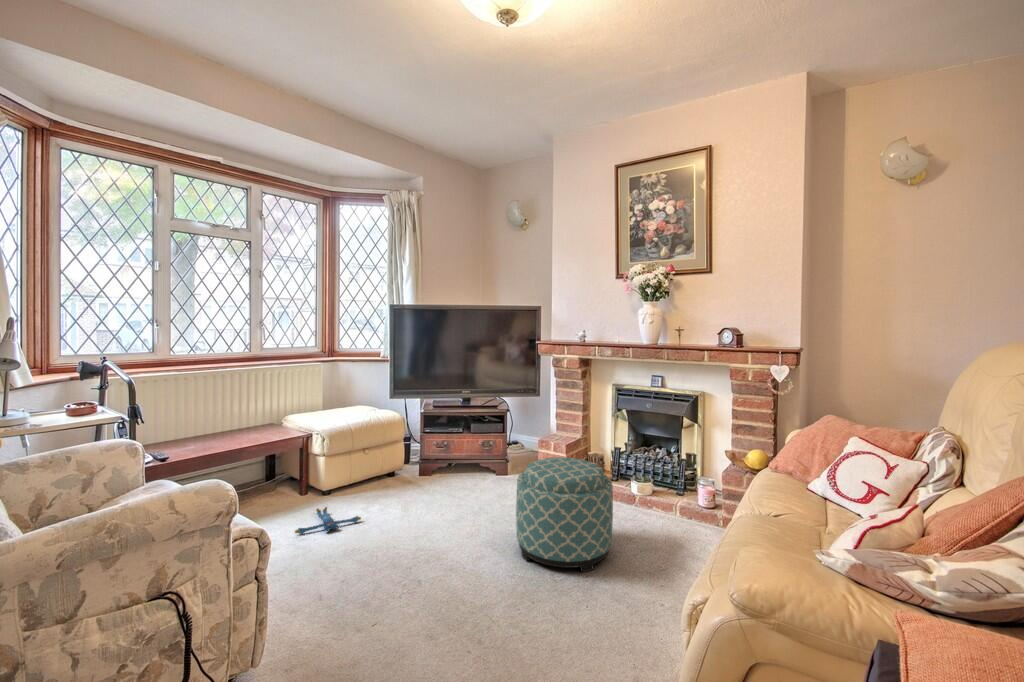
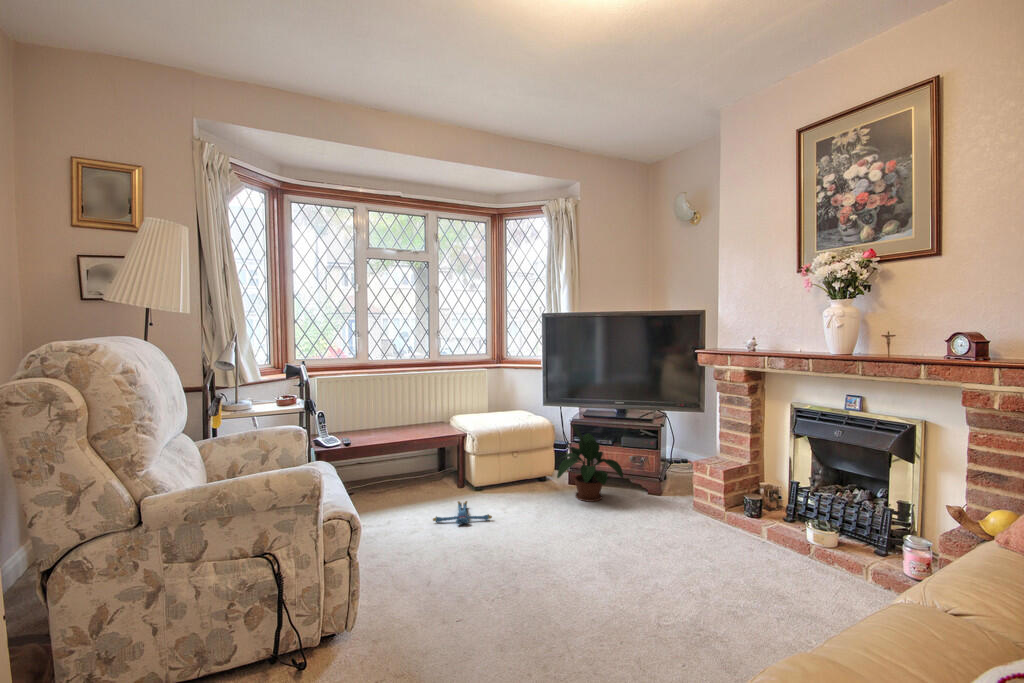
potted plant: none [412,416,480,489] -> present [555,424,623,502]
ottoman: present [516,457,613,572] -> none [629,485,749,629]

